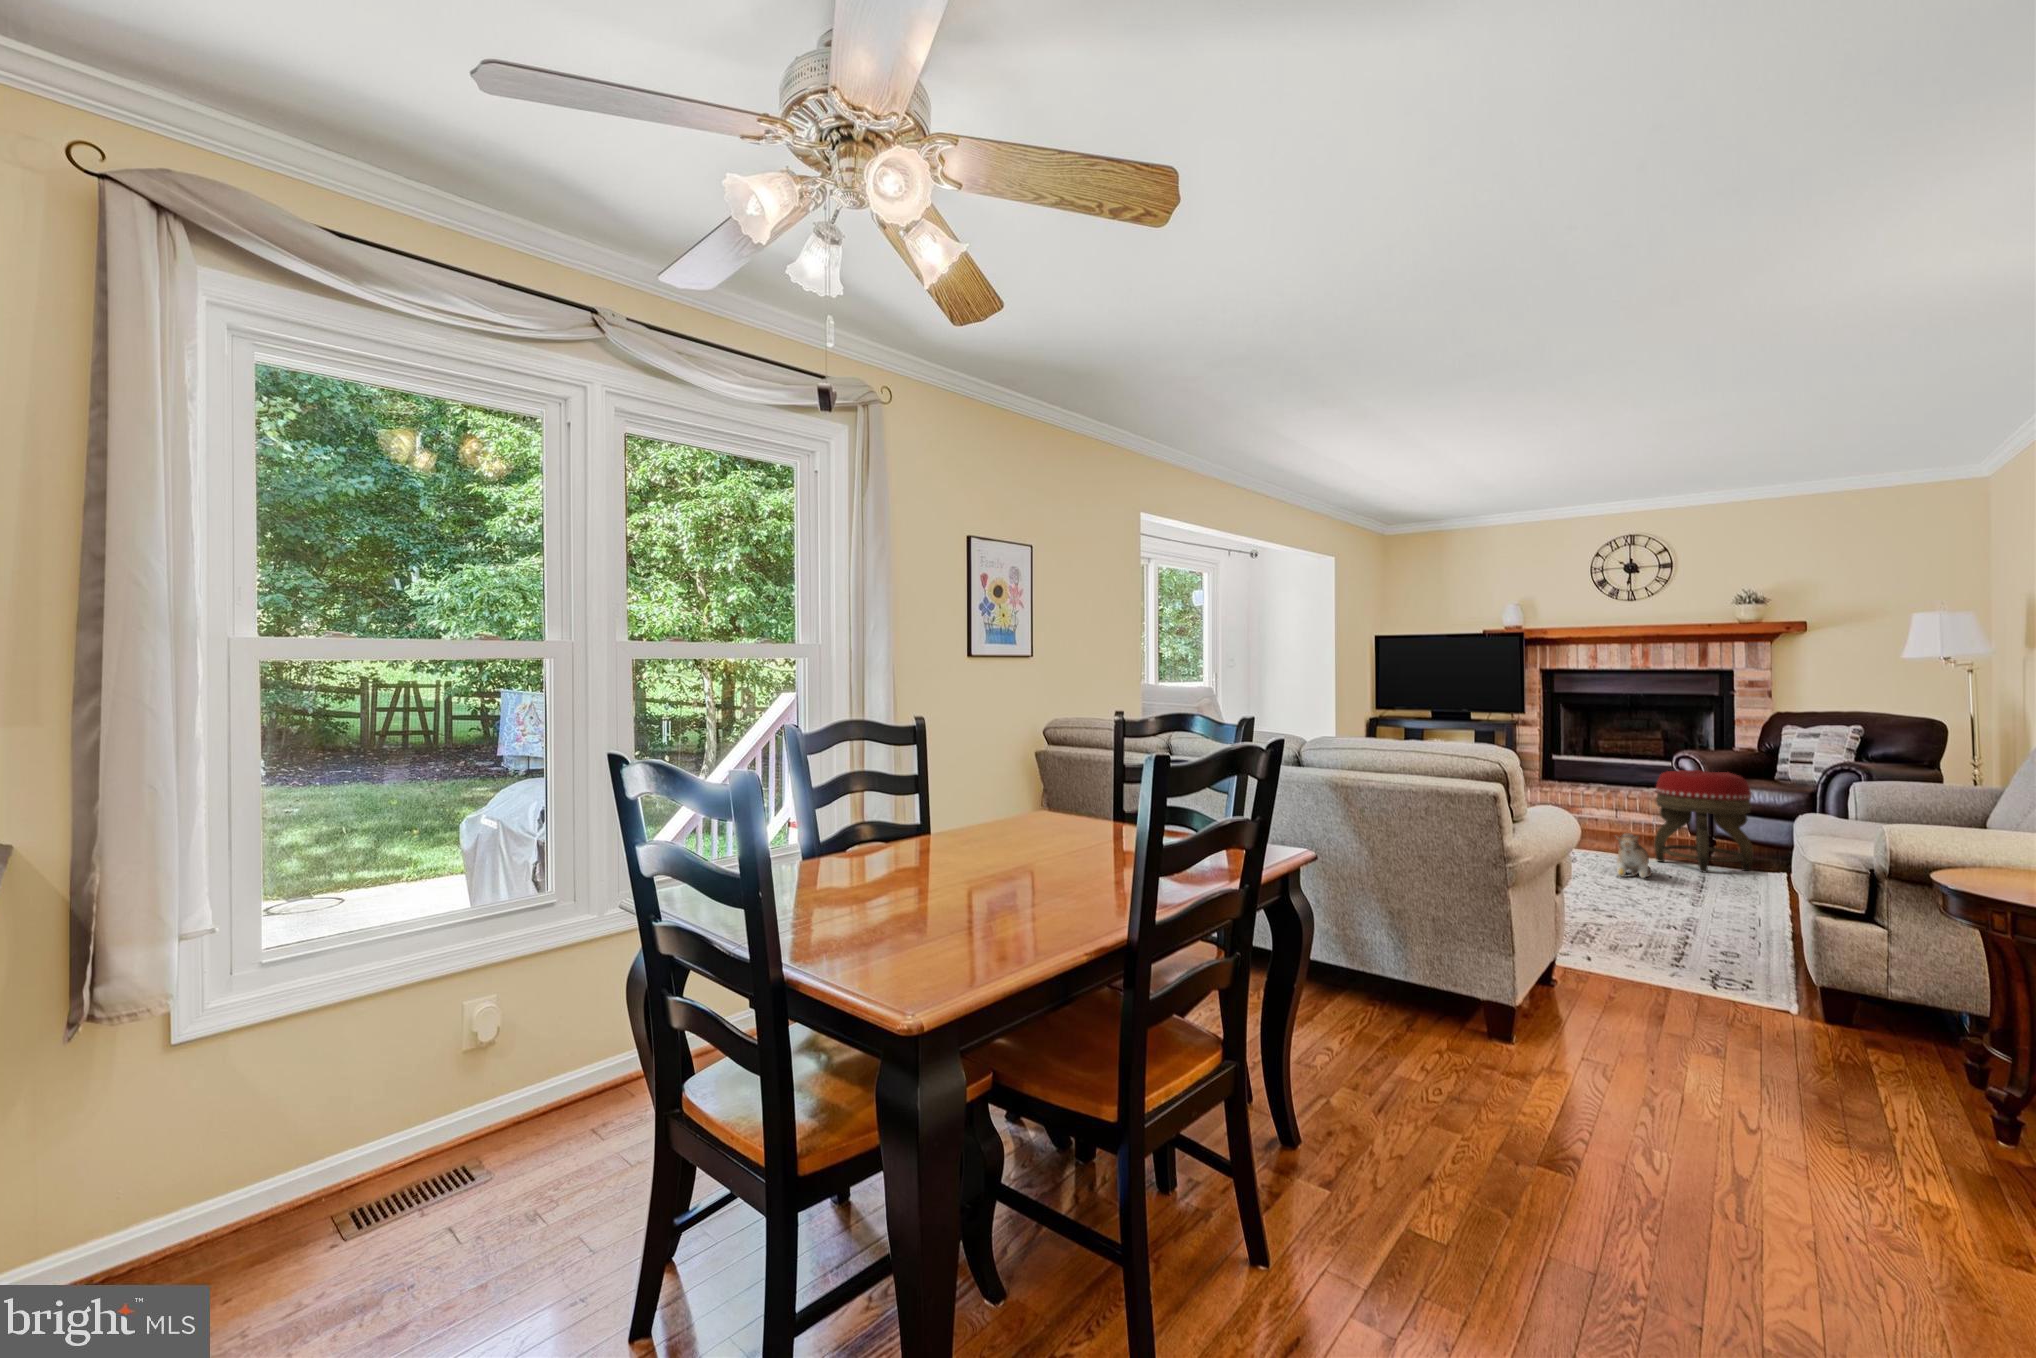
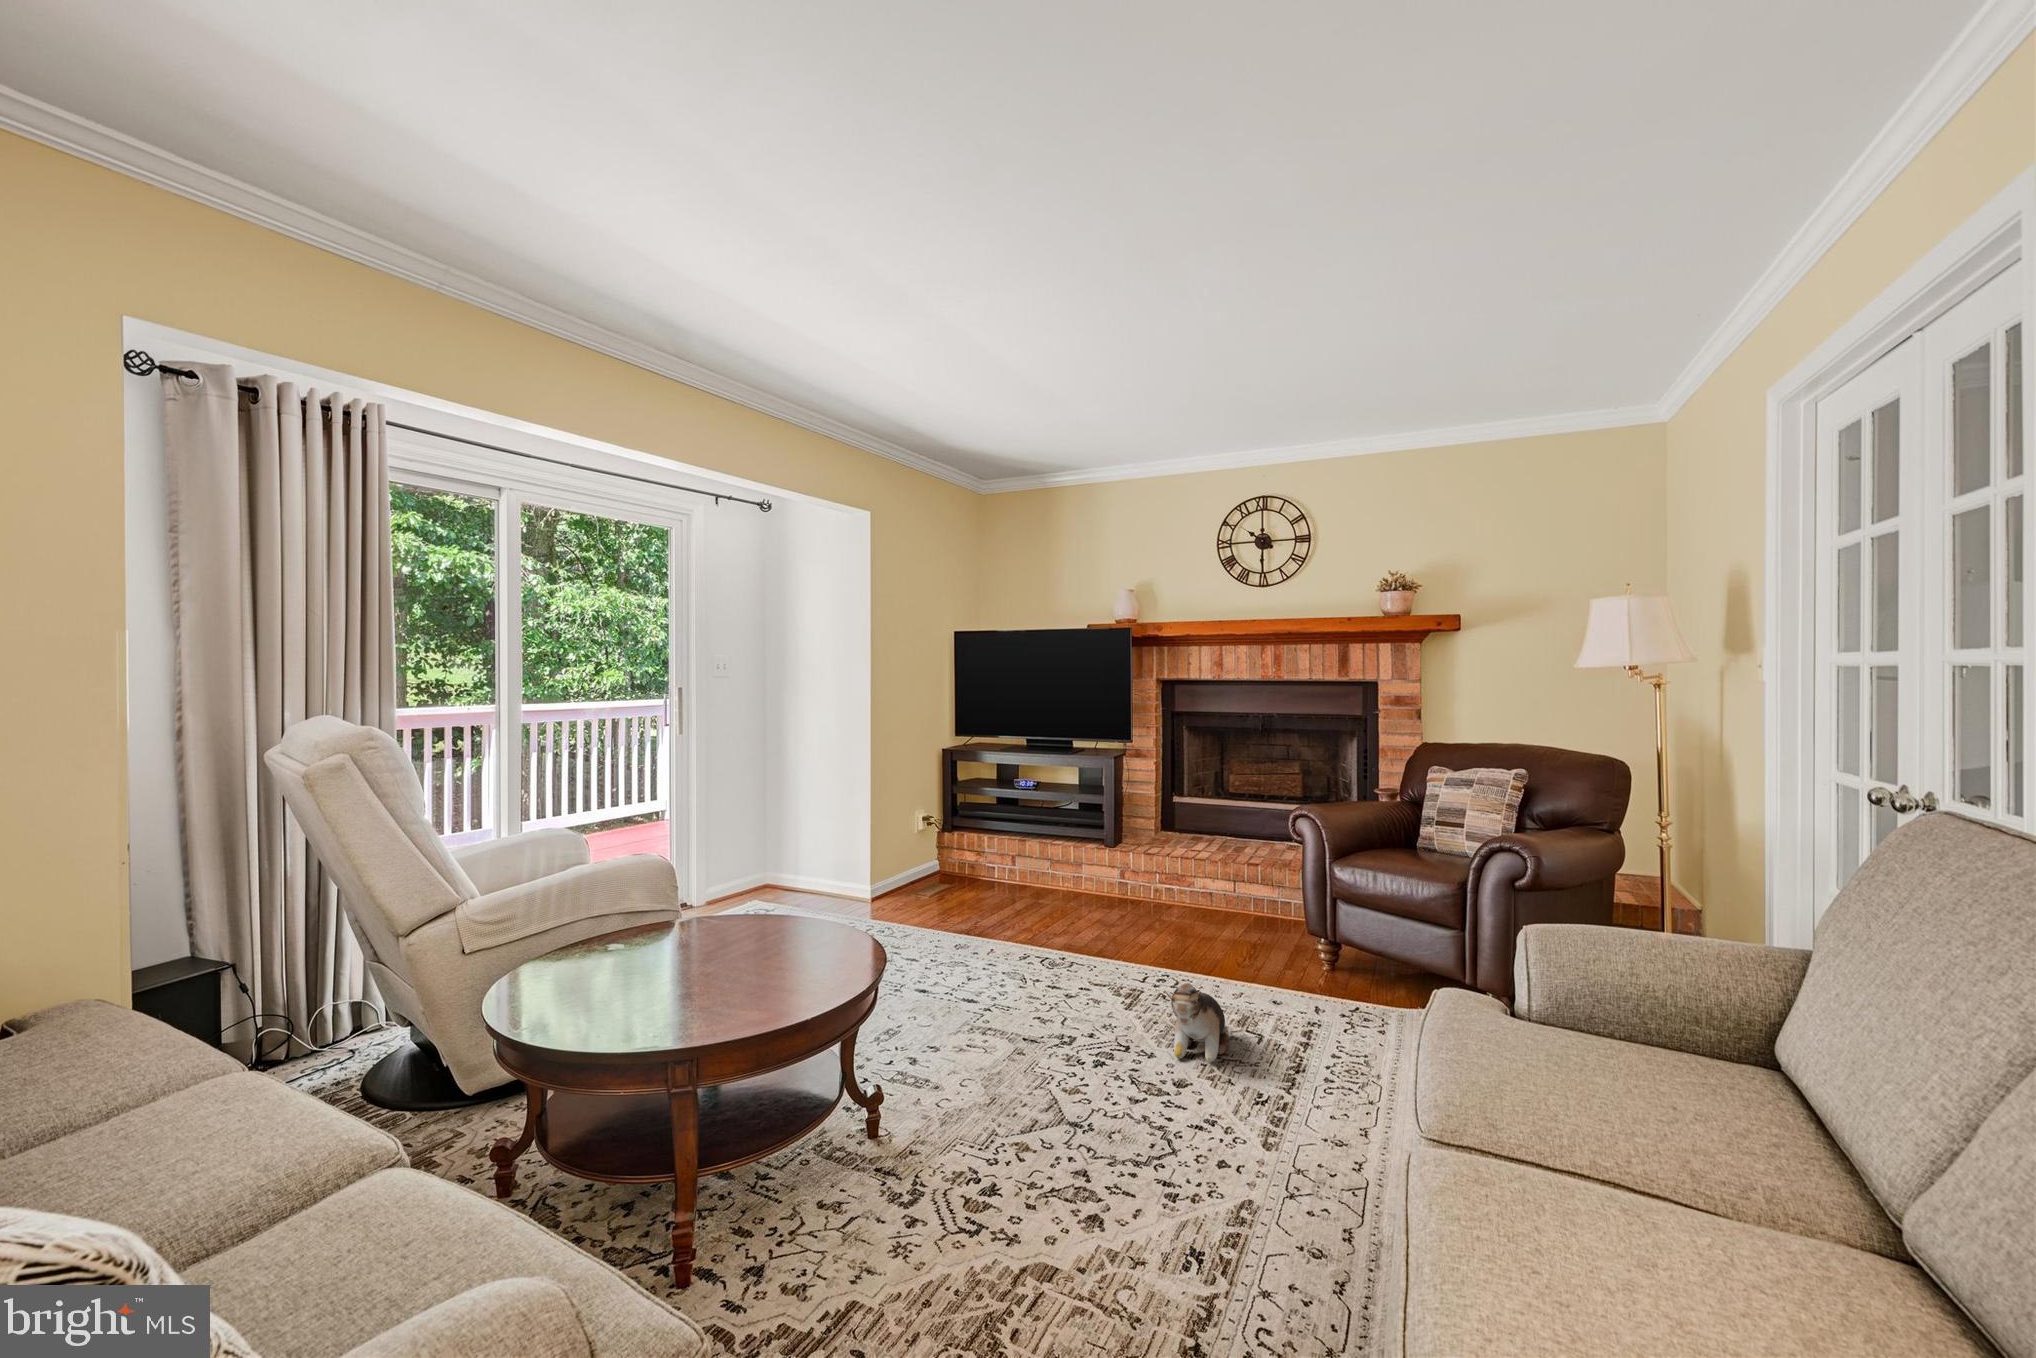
footstool: present [1654,770,1753,872] -> none [1250,847,1383,1028]

